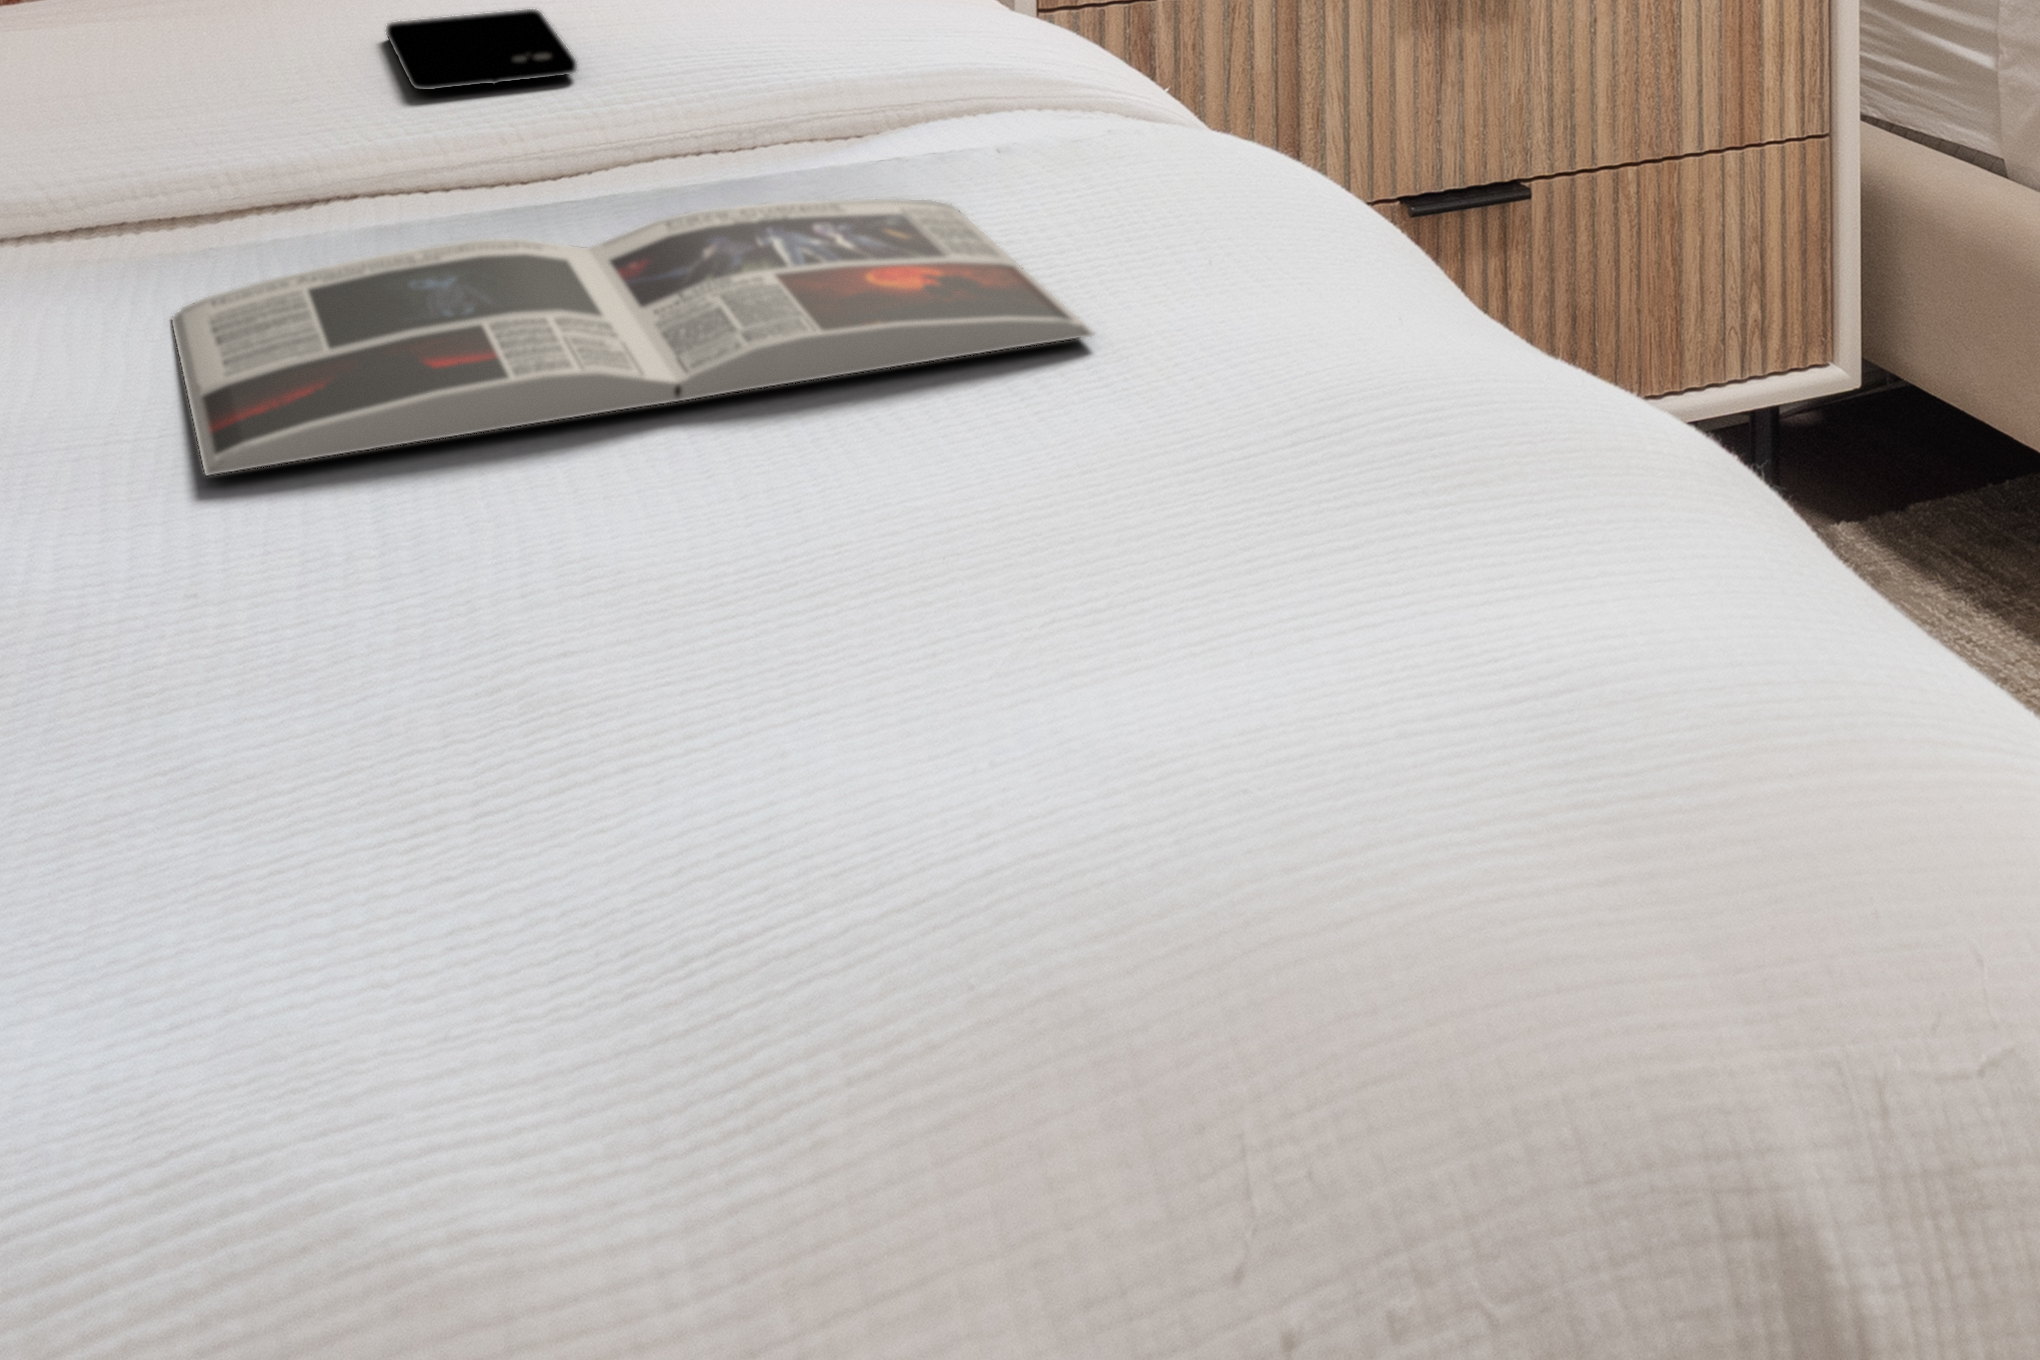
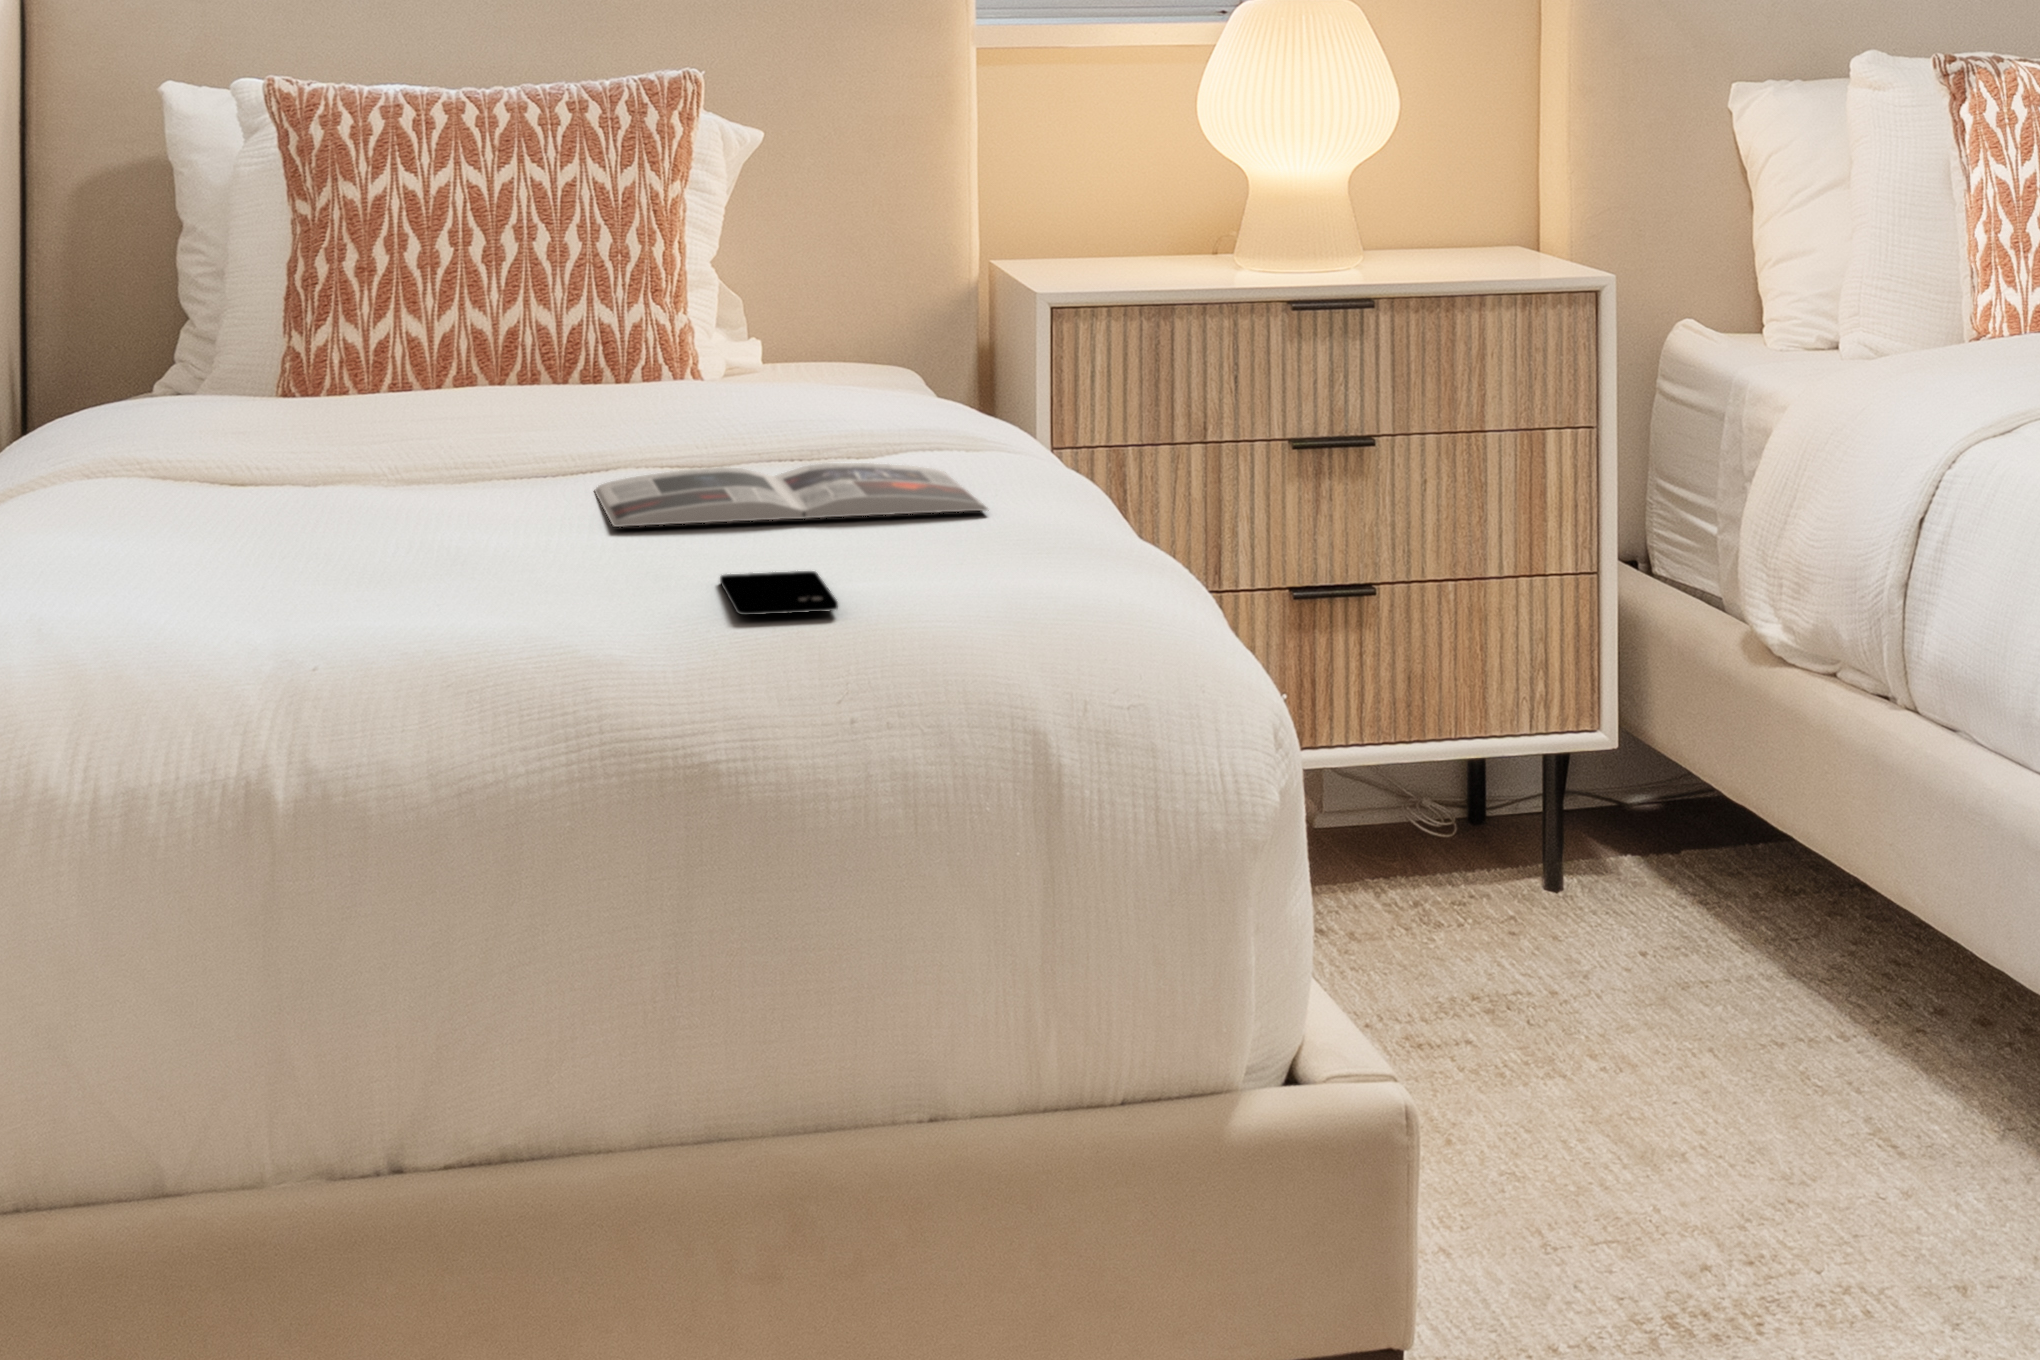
smartphone: present [386,9,577,90] -> present [720,571,838,615]

